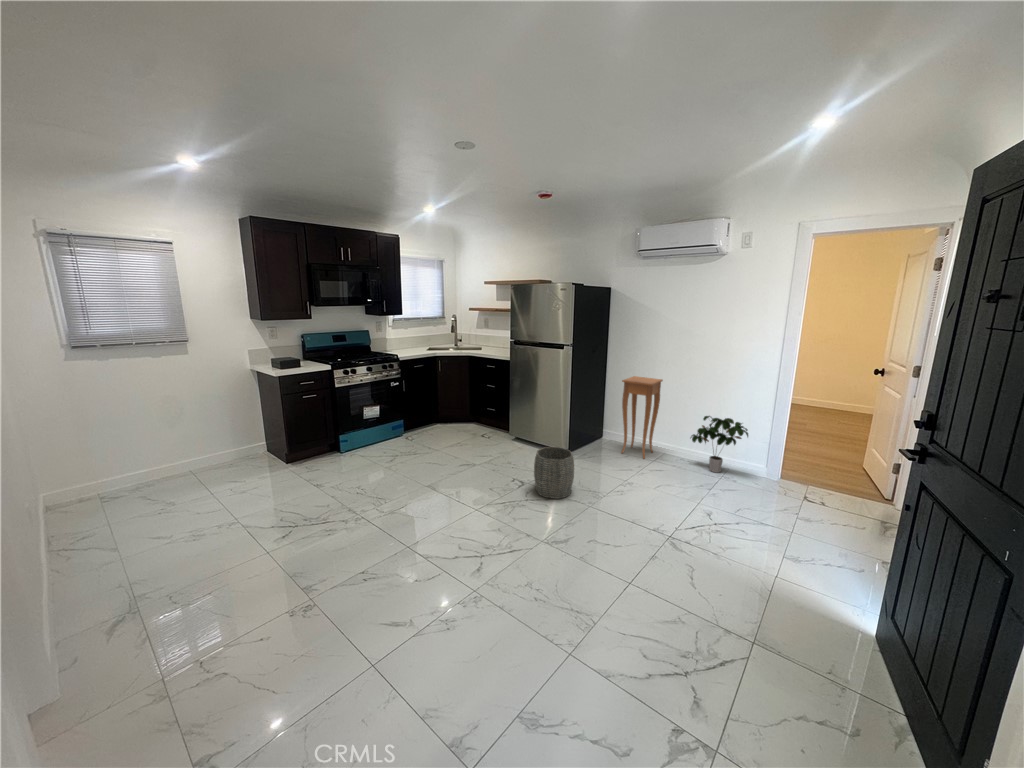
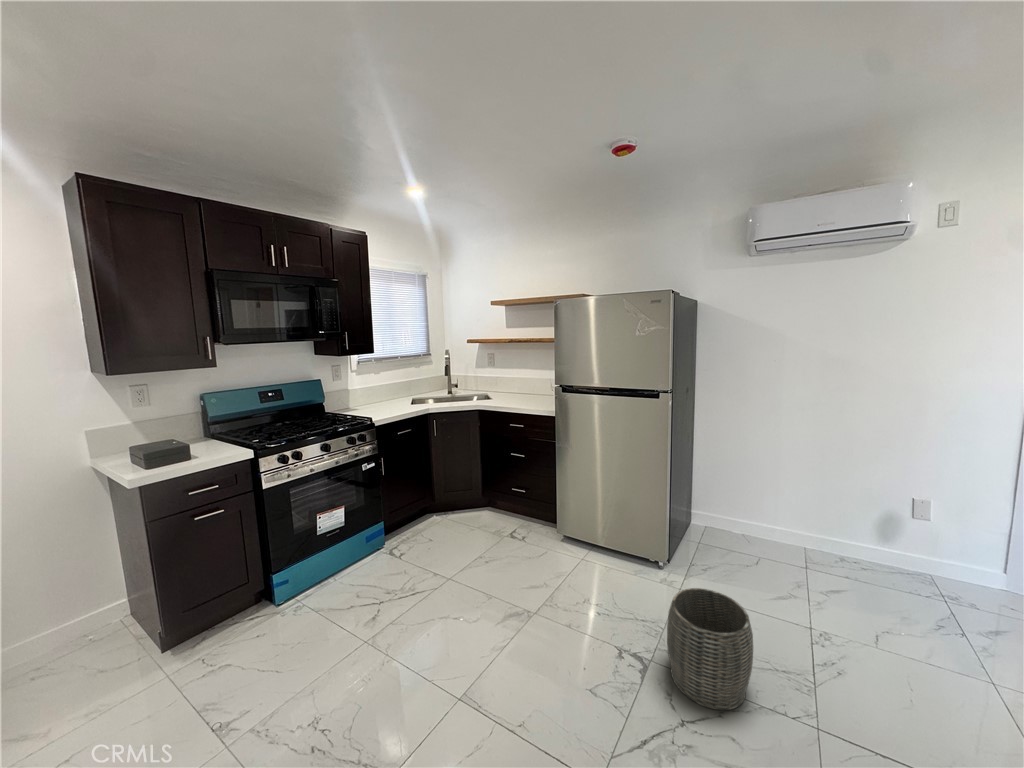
side table: present [622,376,663,459] -> none [744,433,805,569]
potted plant: present [691,416,748,473] -> none [864,495,986,592]

